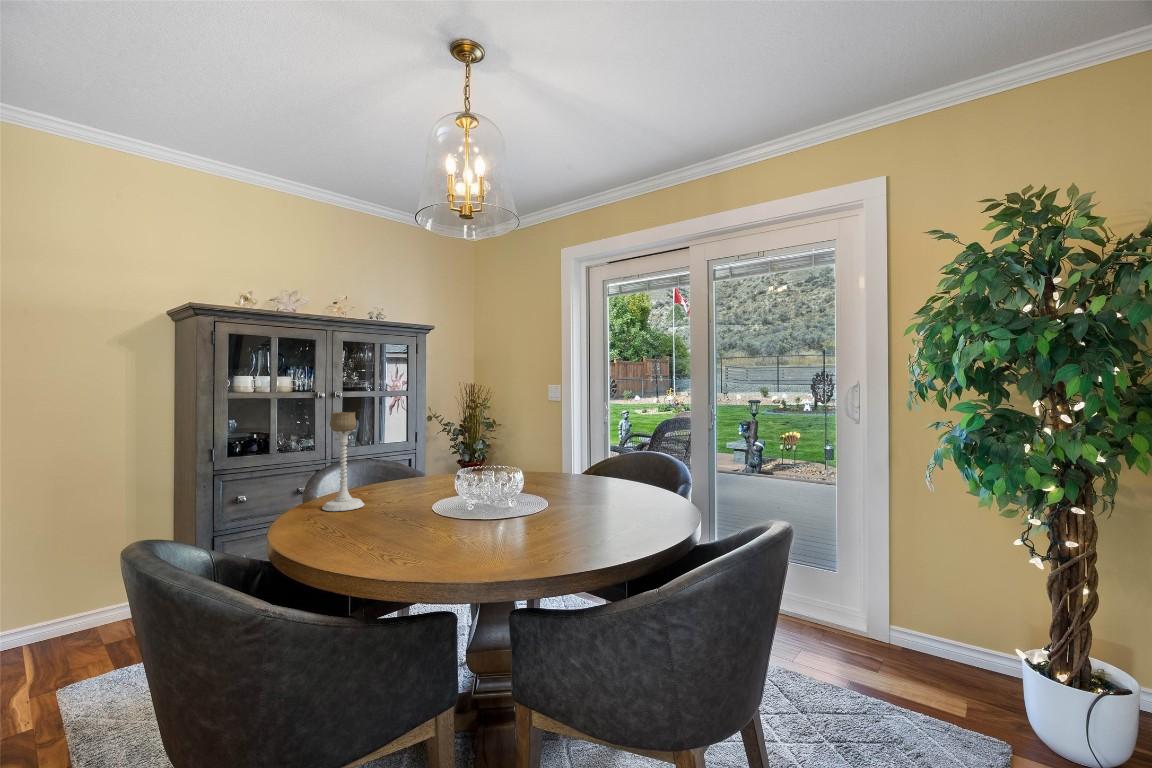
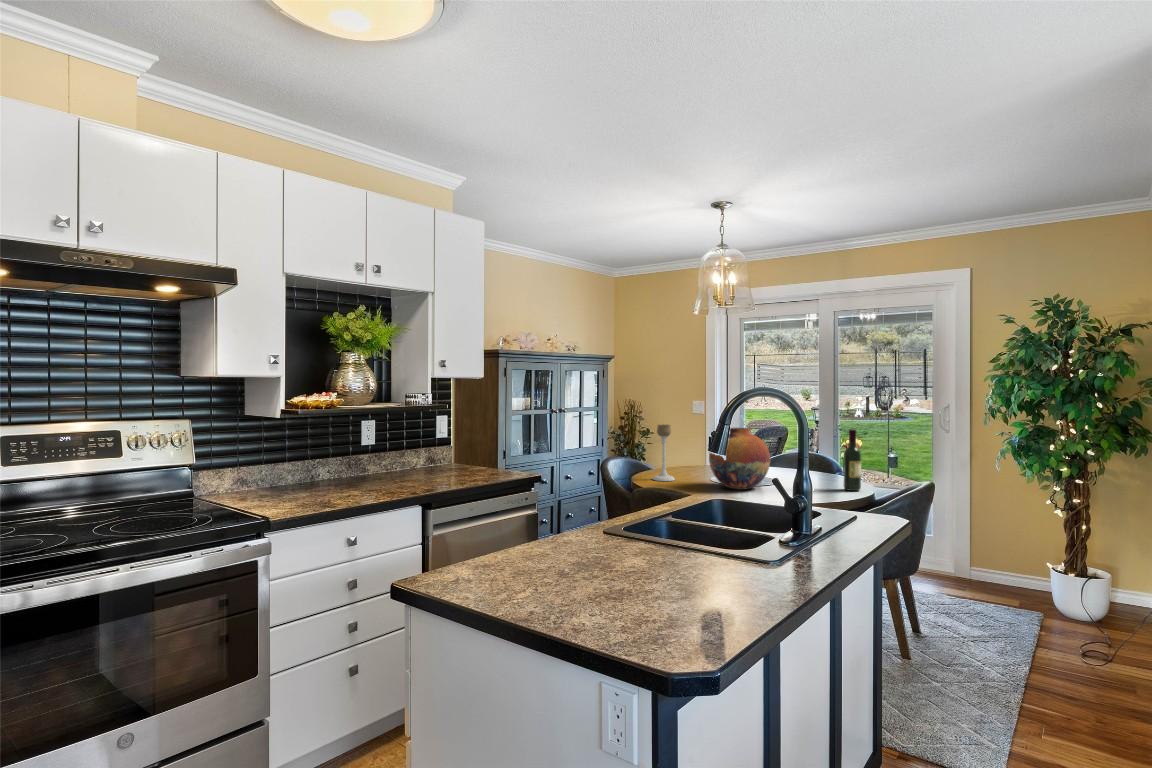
vase: none [365,416,482,536] -> present [709,428,770,490]
wine bottle: none [617,417,649,541] -> present [843,429,861,491]

